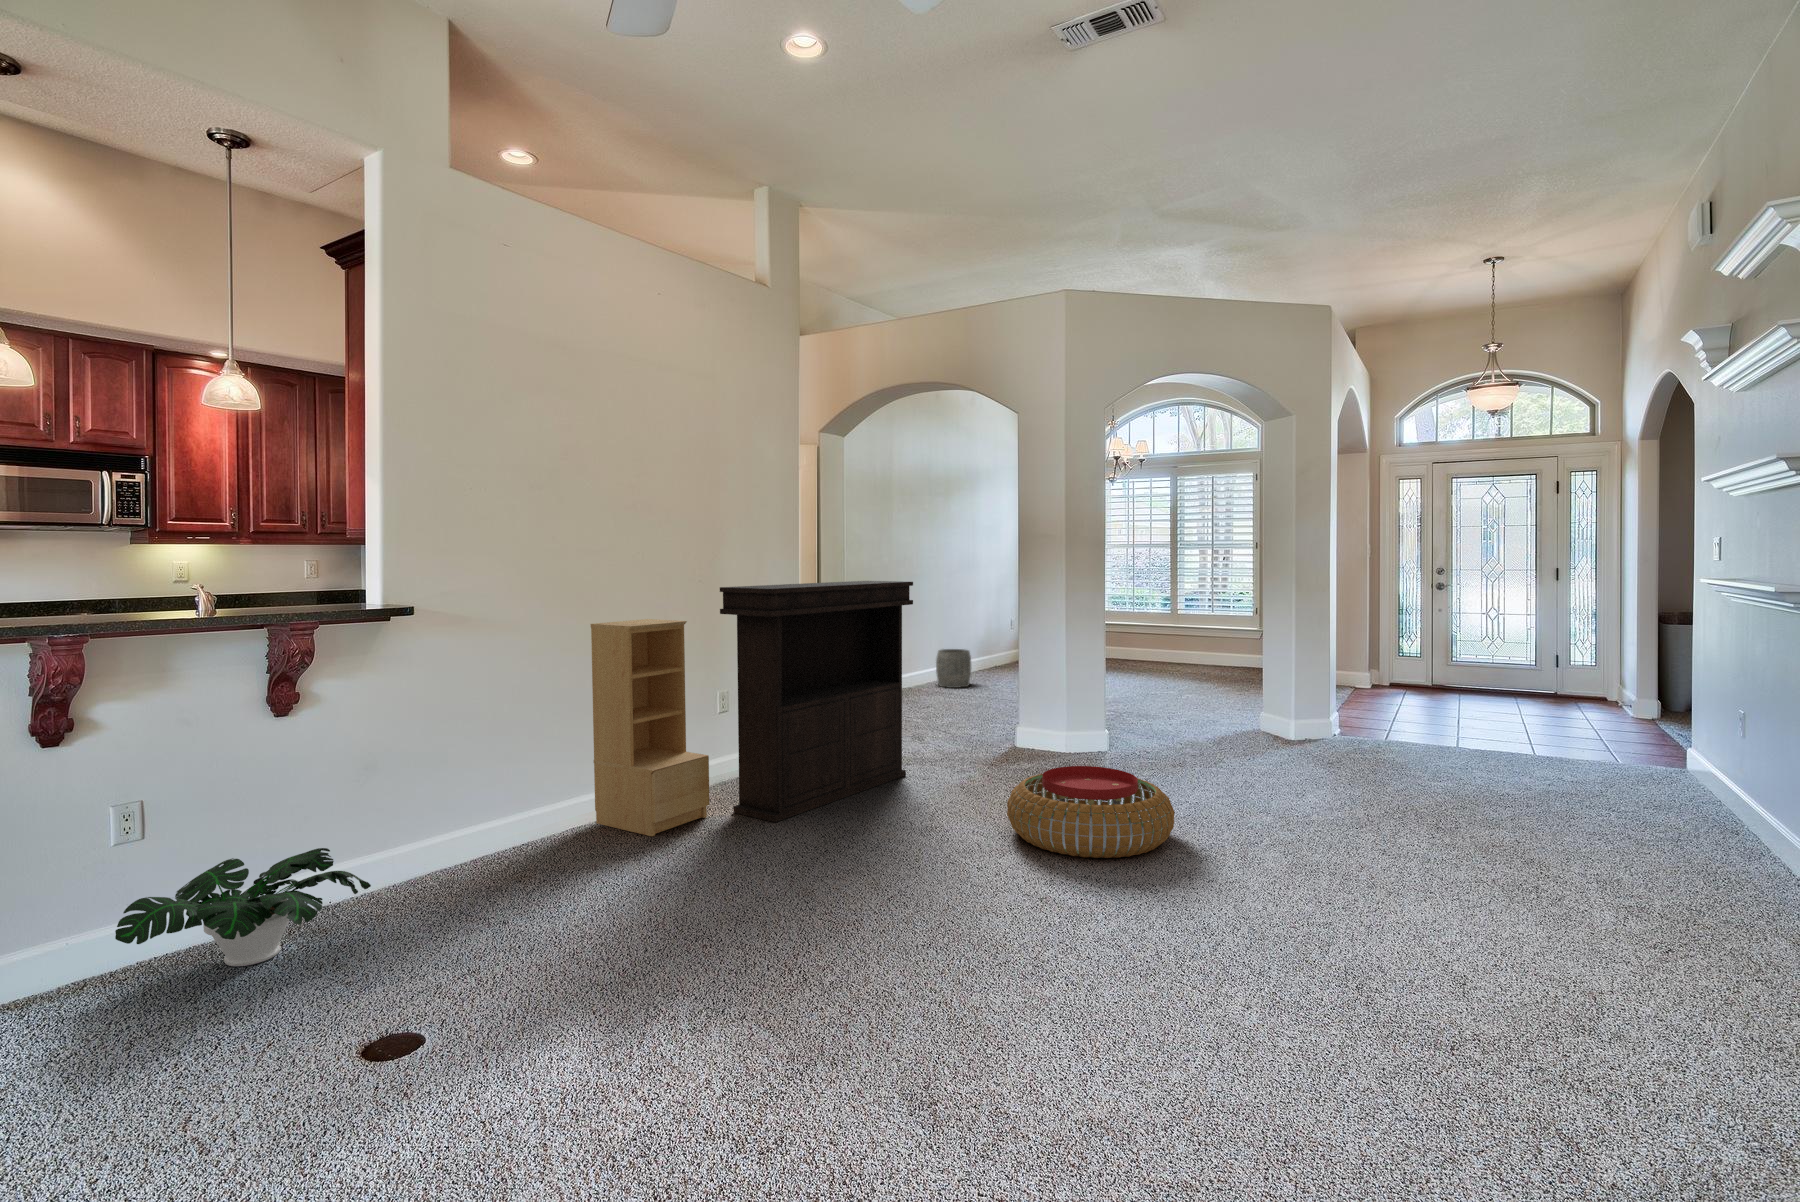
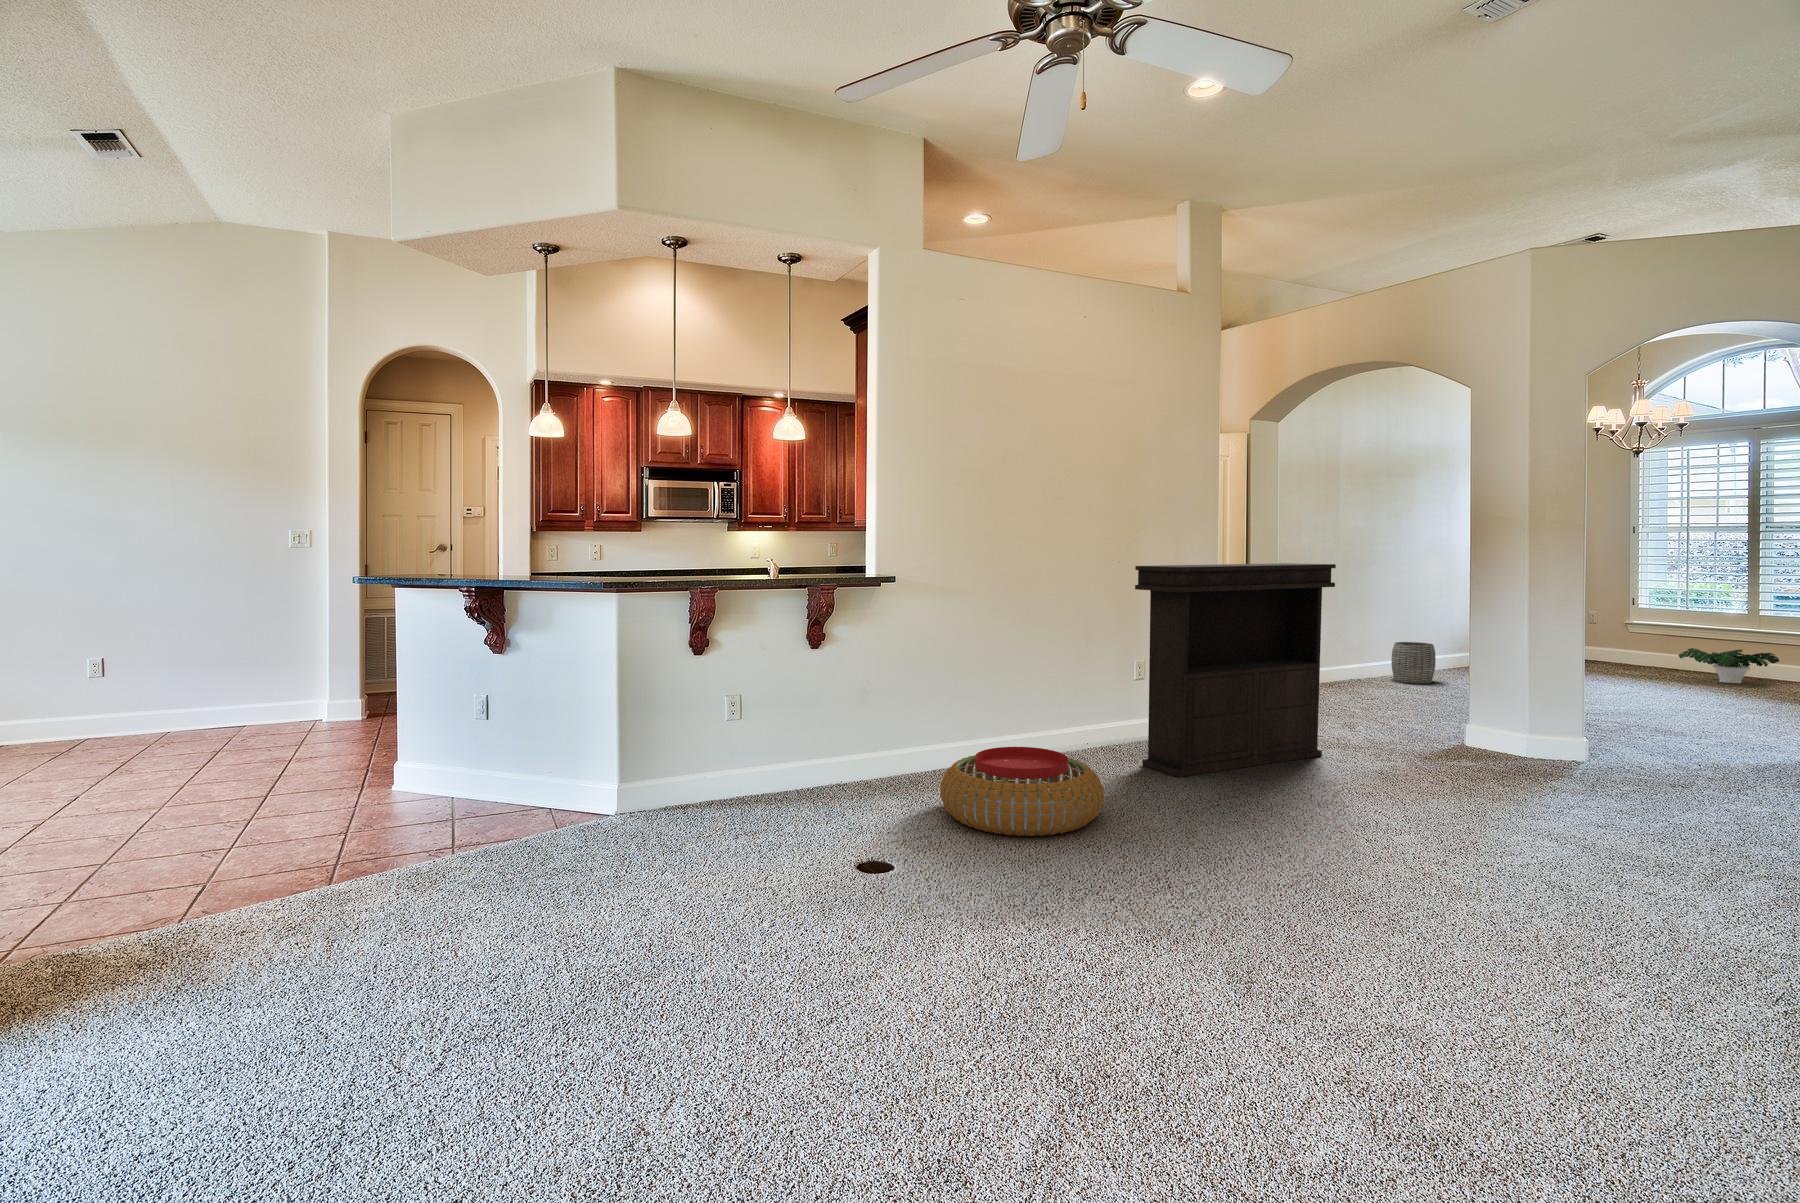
bookshelf: present [590,619,709,836] -> none [1026,593,1121,774]
pouf: present [1007,766,1175,858] -> present [940,747,1104,836]
potted plant: present [115,848,371,966] -> present [1679,648,1779,683]

